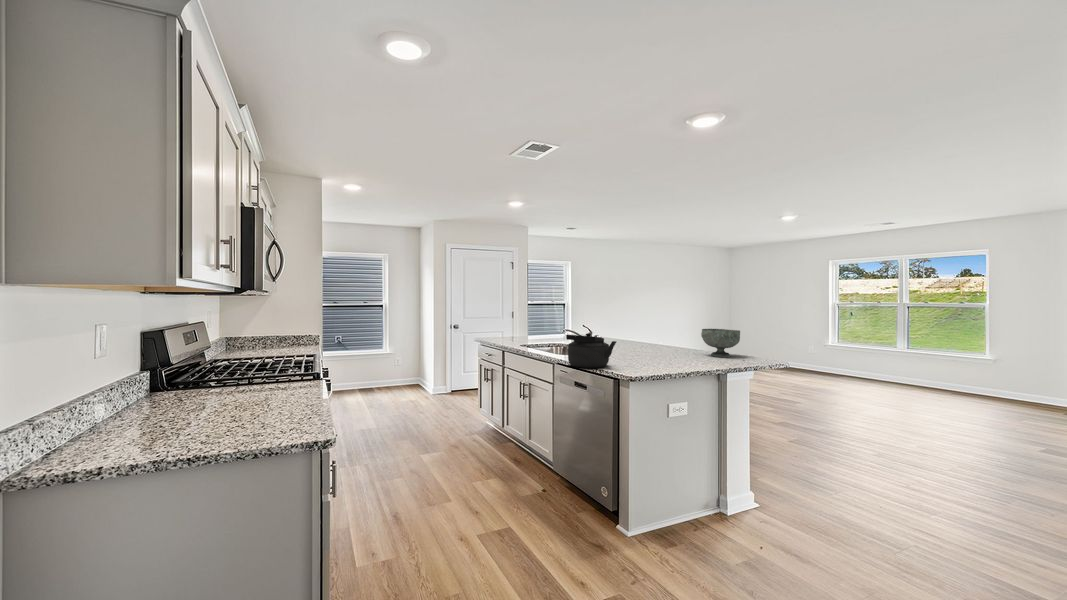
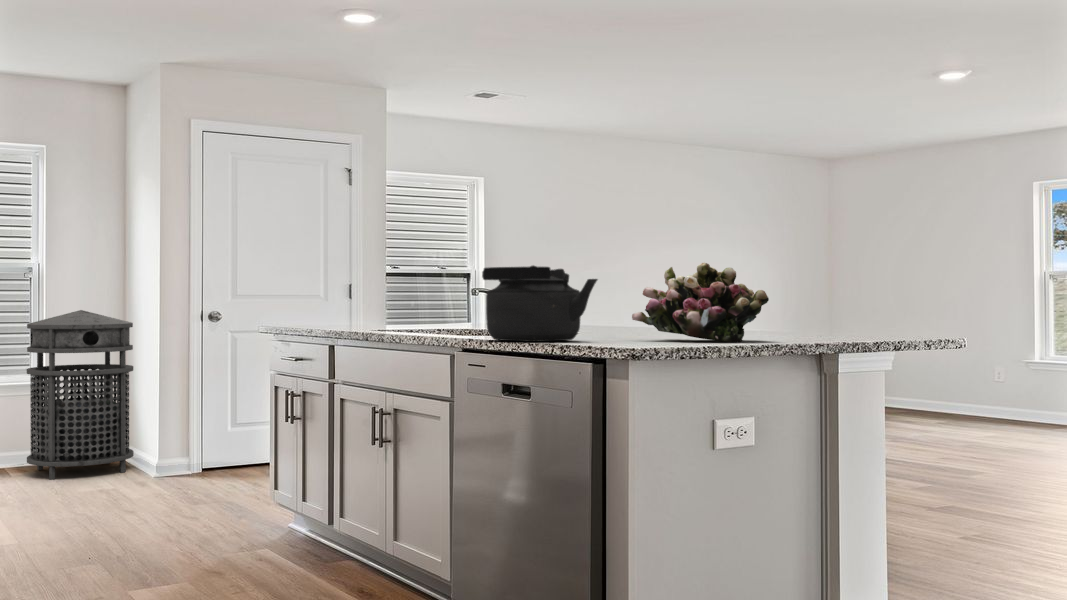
trash can: none [382,324,424,394] -> present [27,310,134,480]
decorative bowl: present [701,329,740,357] -> none [783,276,865,337]
flower arrangement: none [632,330,694,369] -> present [632,263,769,342]

